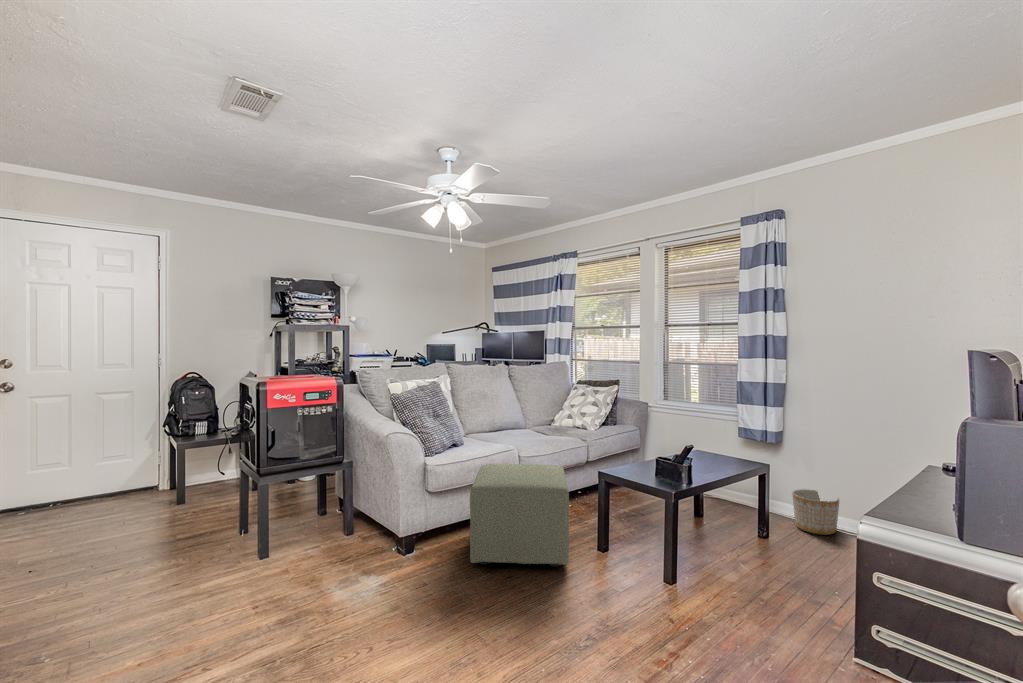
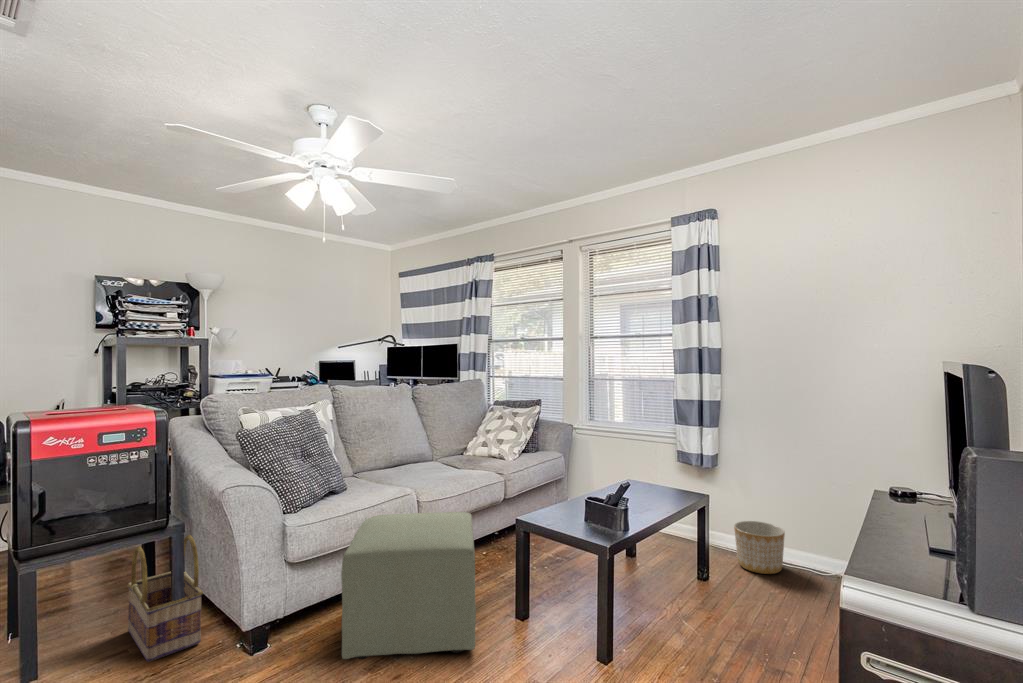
basket: none [316,470,369,554] -> present [127,535,203,662]

